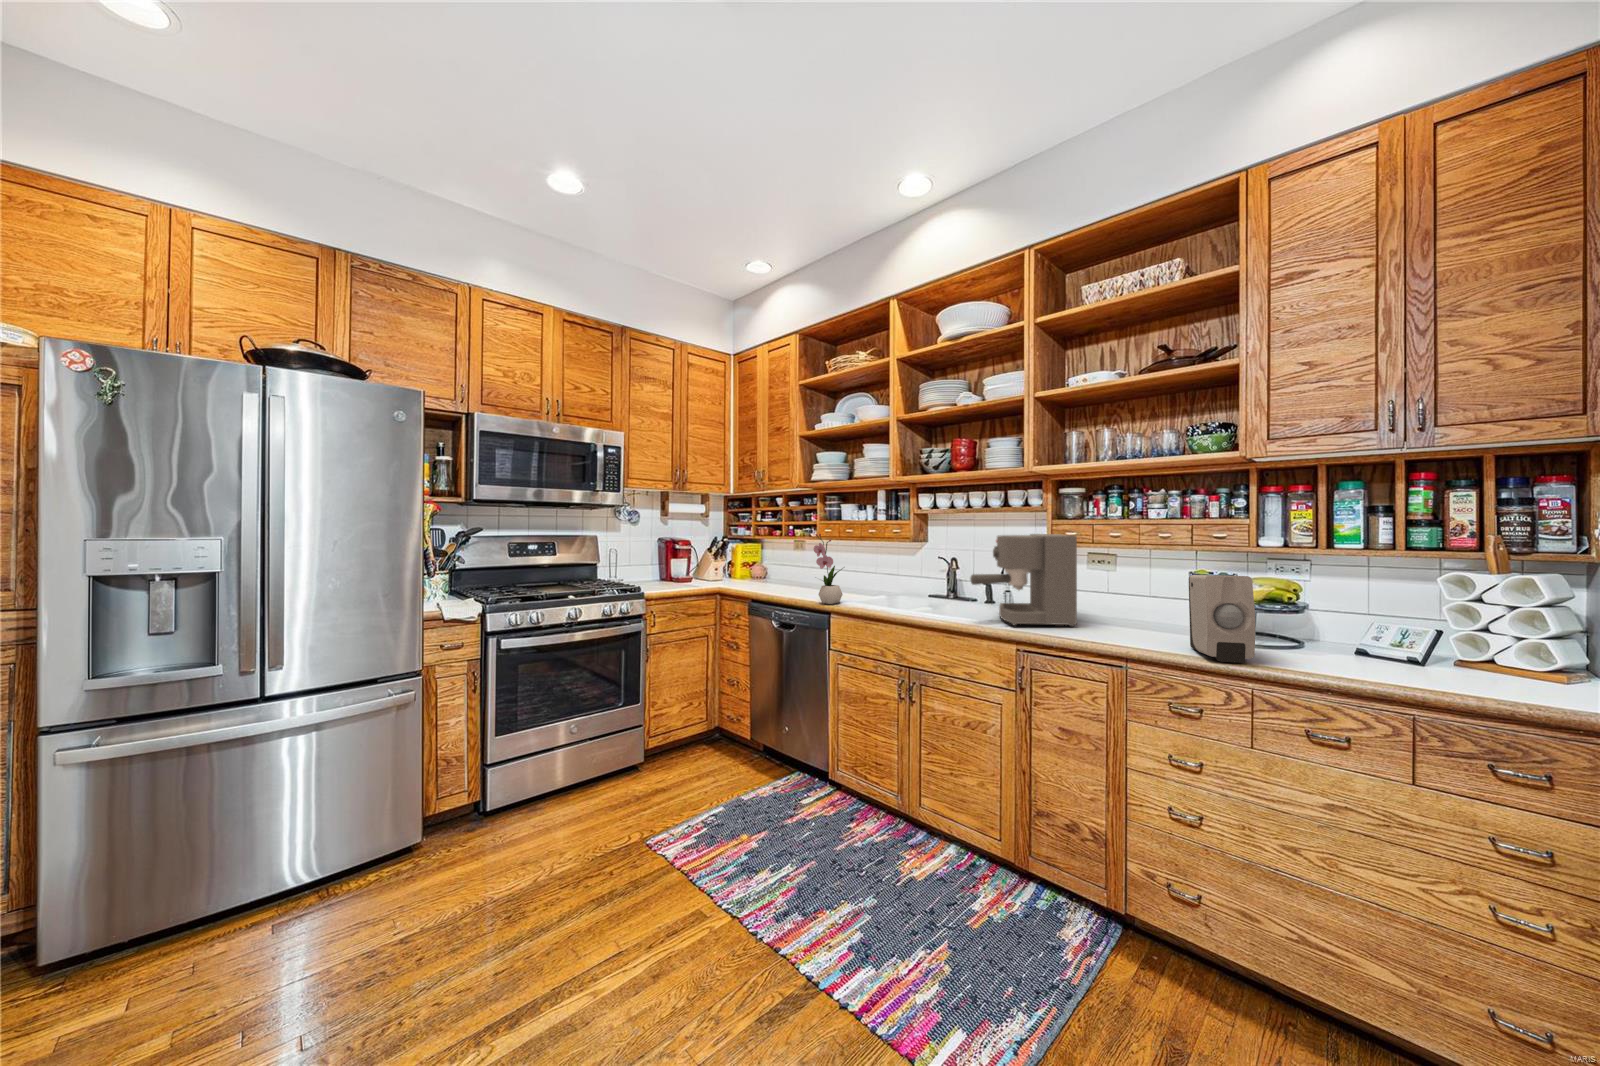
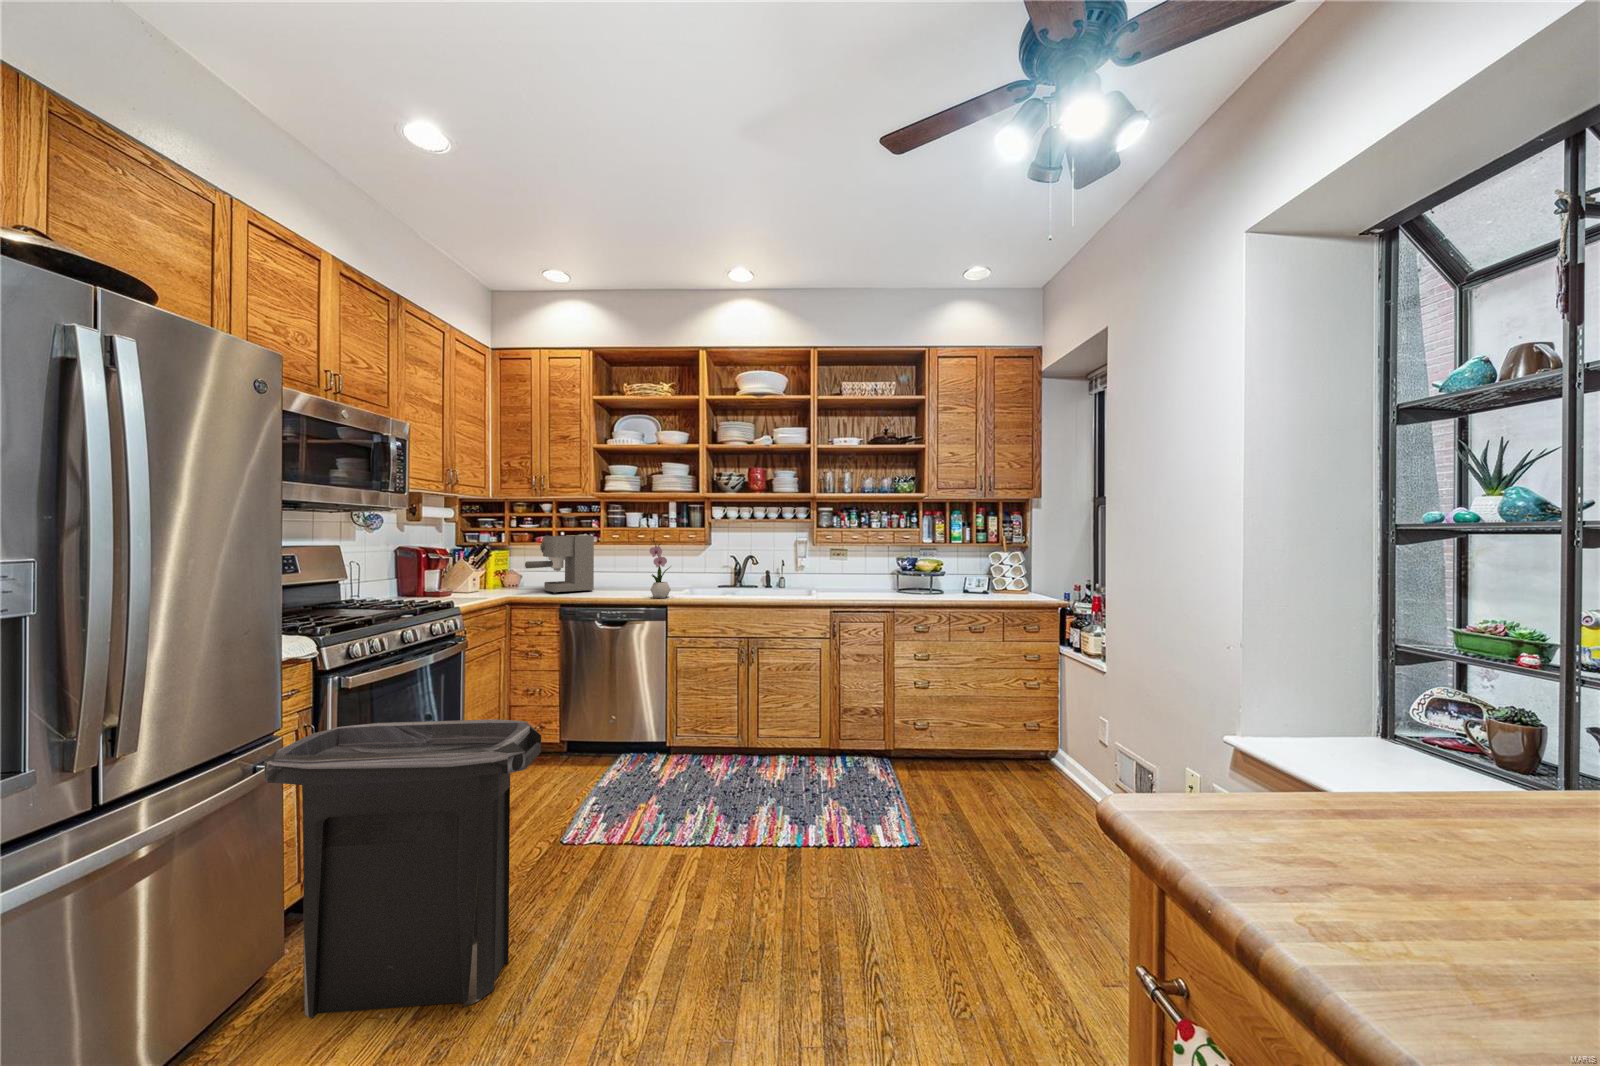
coffee maker: present [970,534,1077,626] -> present [525,535,594,593]
soap dispenser: present [1189,575,1255,663] -> none [913,556,947,600]
trash can: none [317,699,471,998] -> present [264,719,541,1019]

